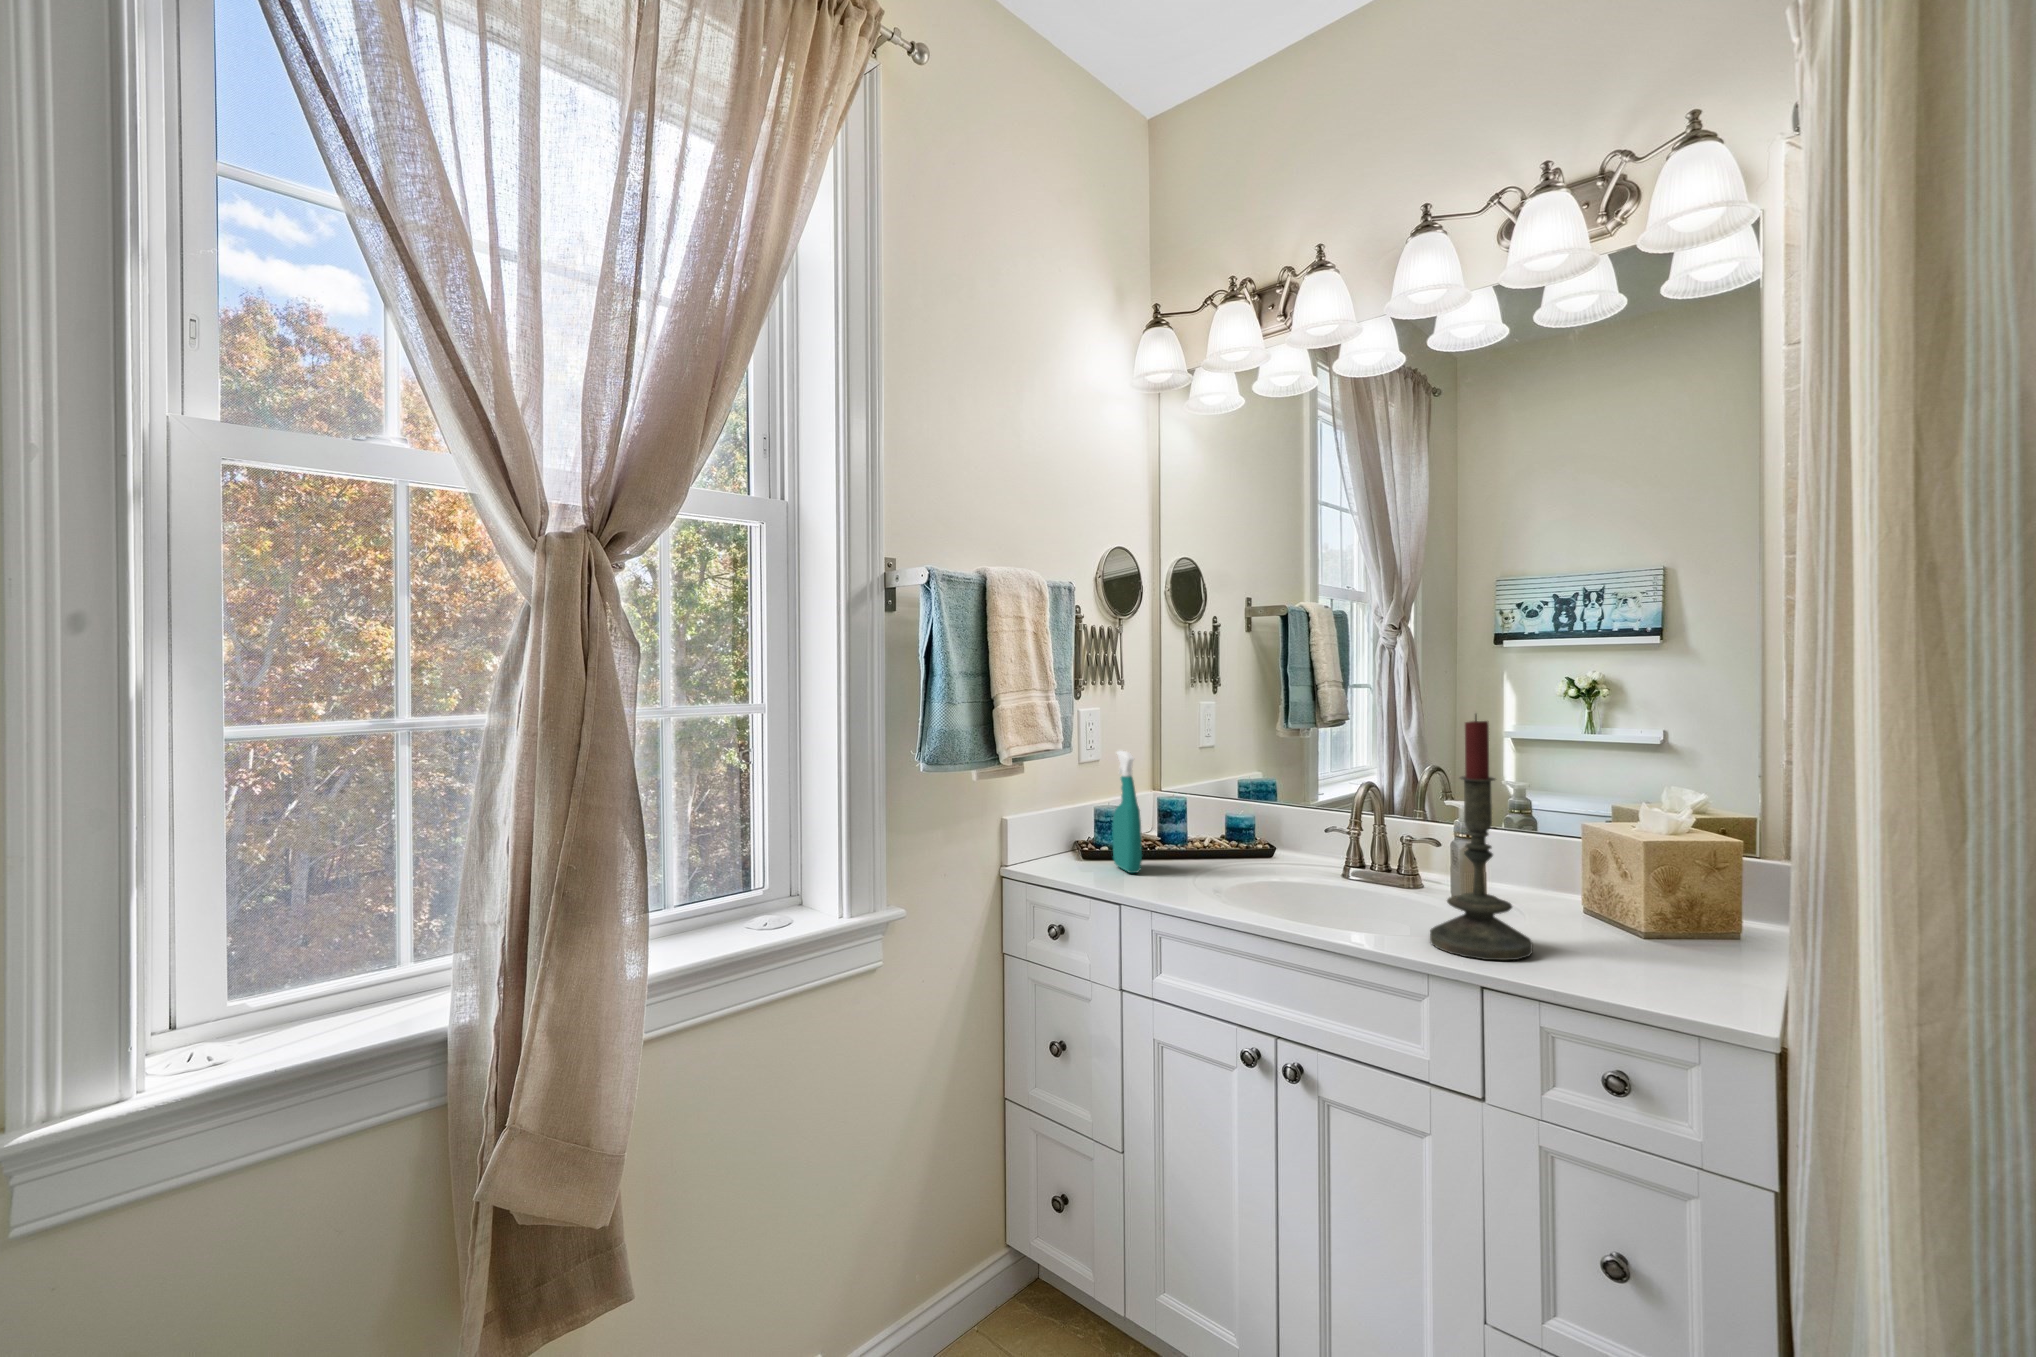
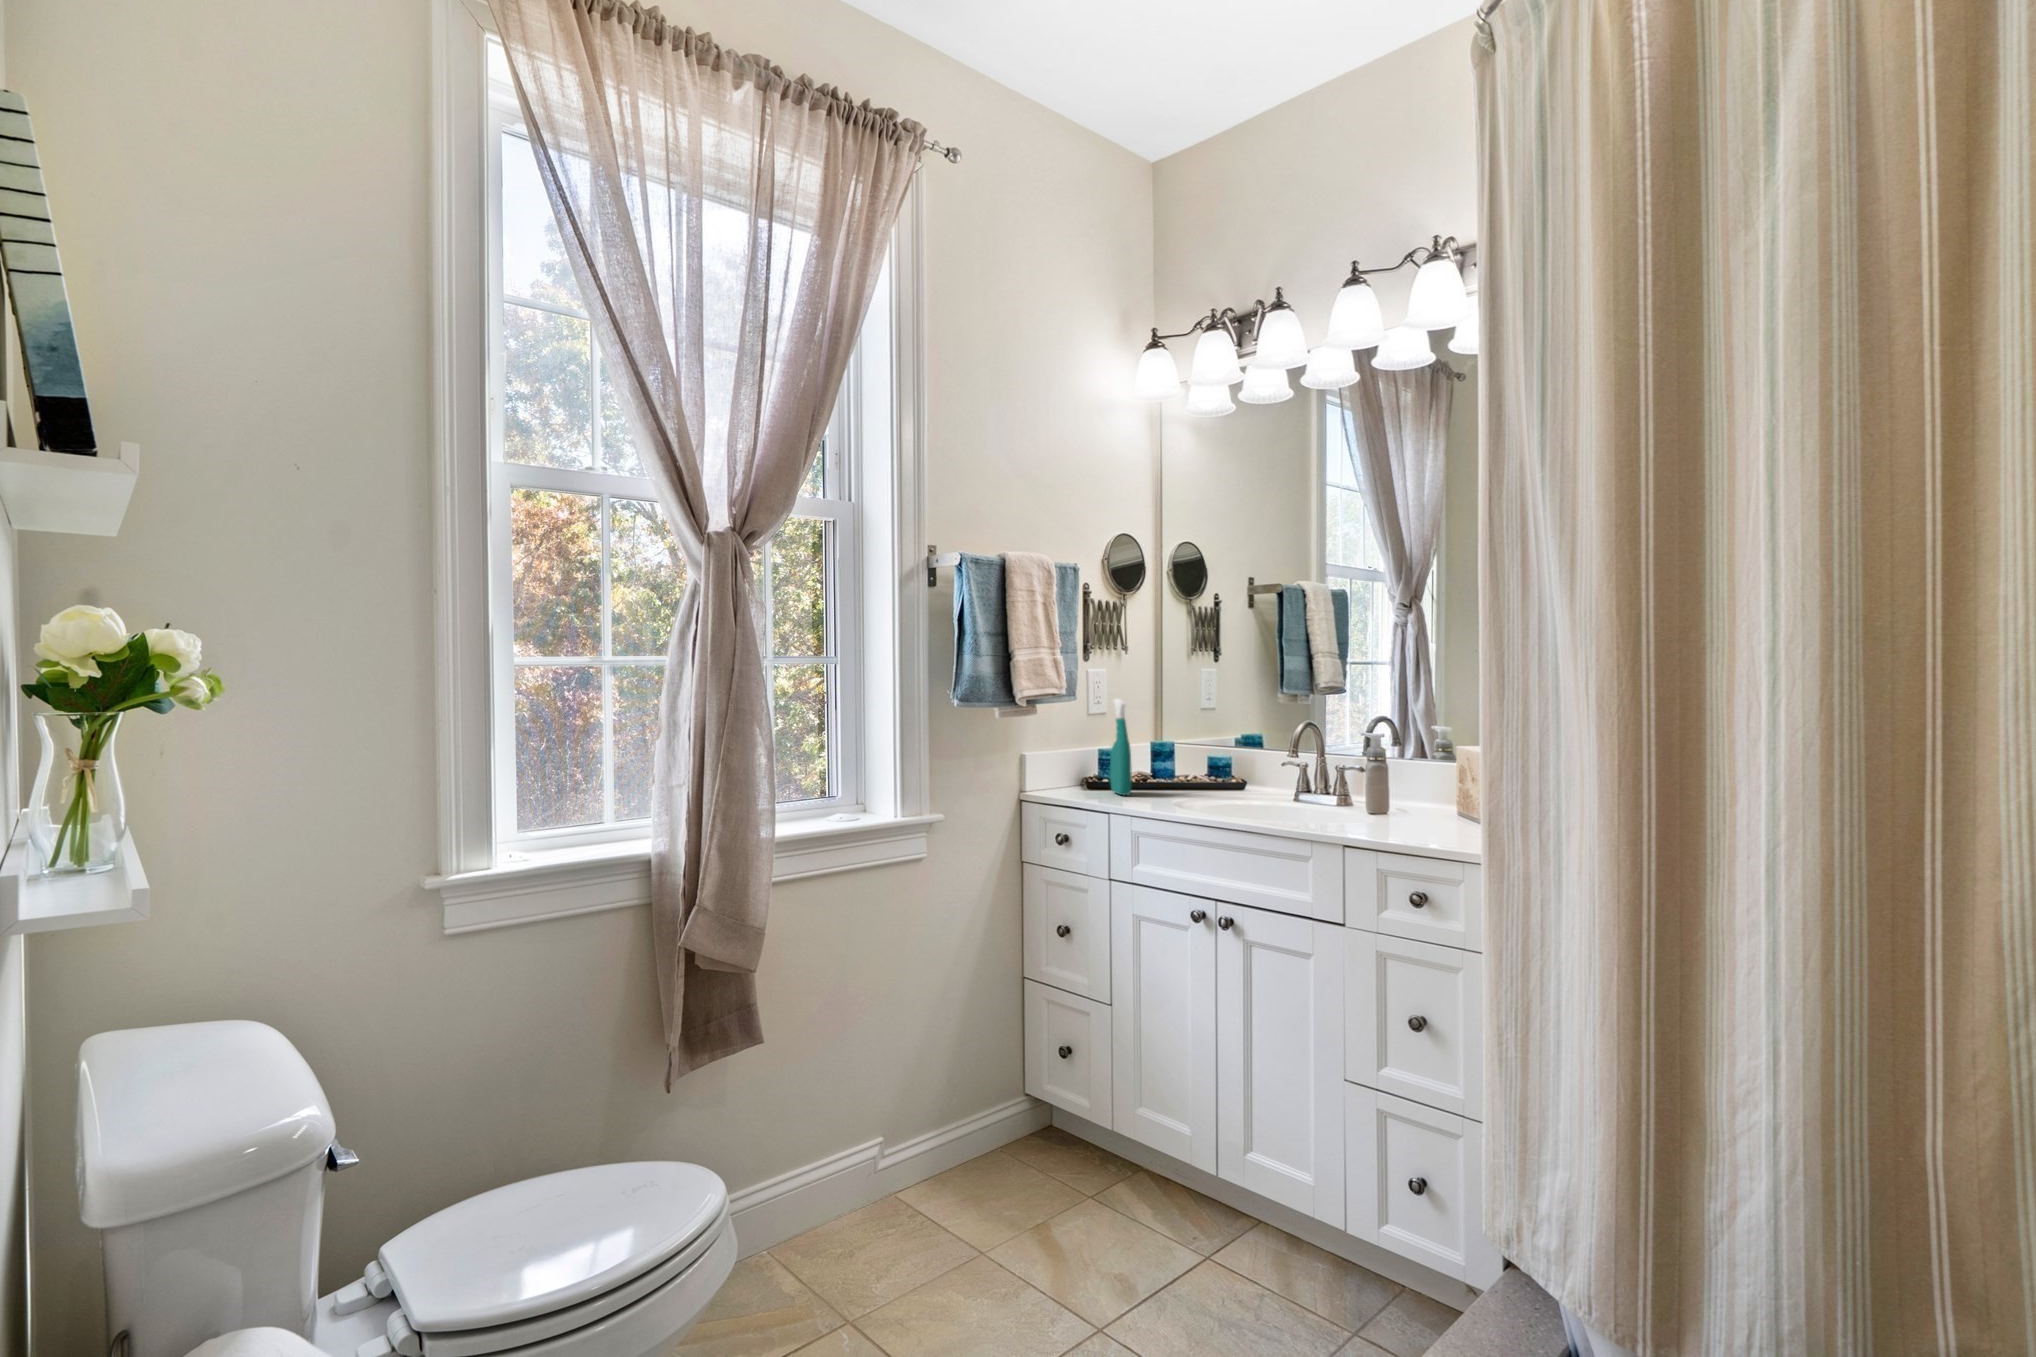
candle: present [1430,715,1533,960] -> none [1326,658,1396,833]

